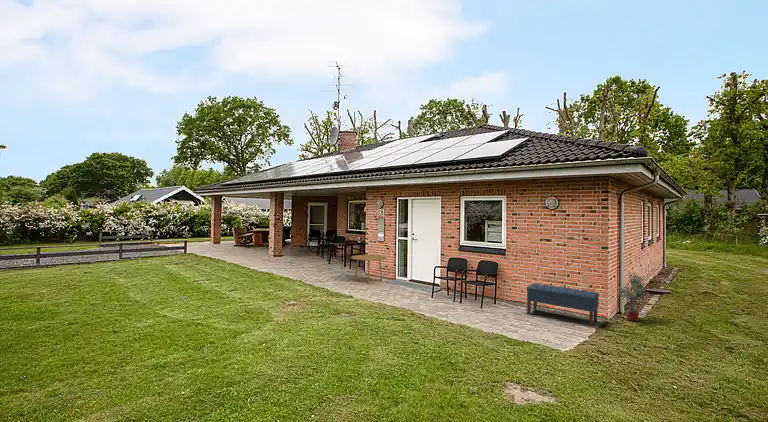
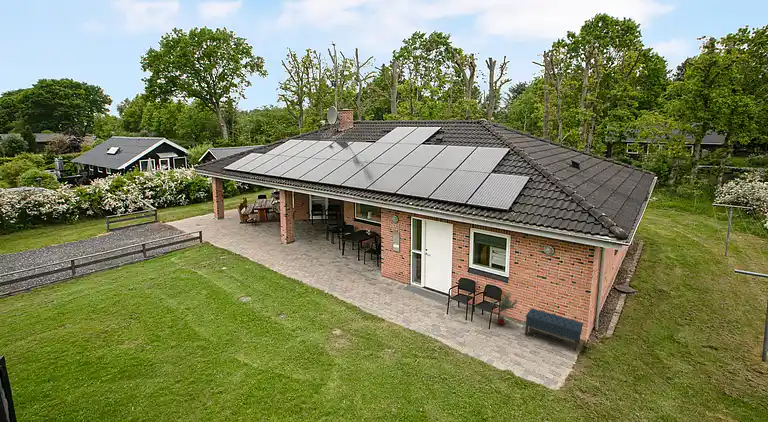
round table: present [351,255,387,283] -> none [369,261,401,291]
potted tree: present [617,272,645,321] -> present [490,293,517,325]

